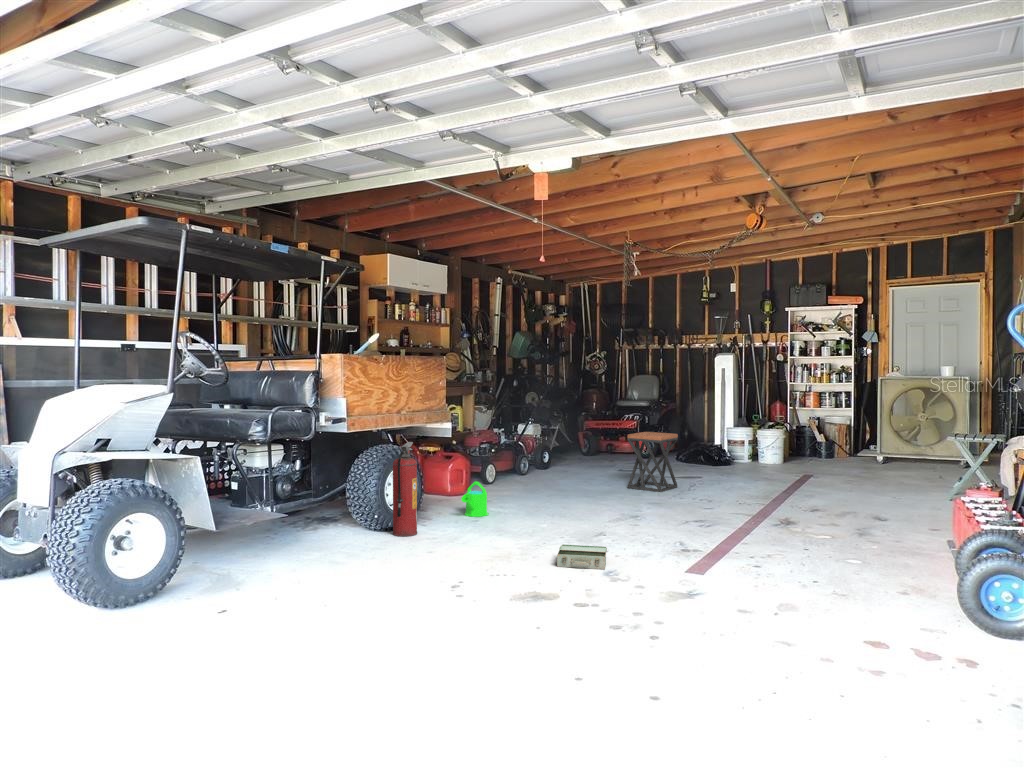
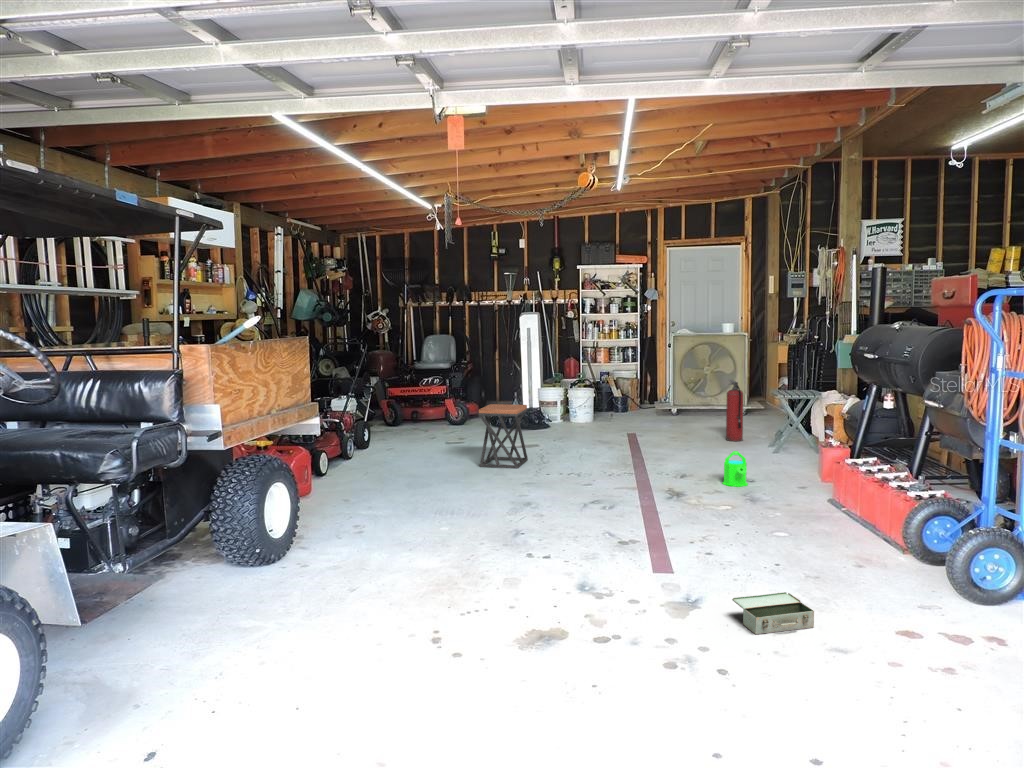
fire extinguisher: present [393,442,417,537] -> present [726,379,743,441]
watering can: present [462,481,489,517] -> present [722,451,748,487]
toolbox: present [557,544,607,569] -> present [732,592,814,634]

